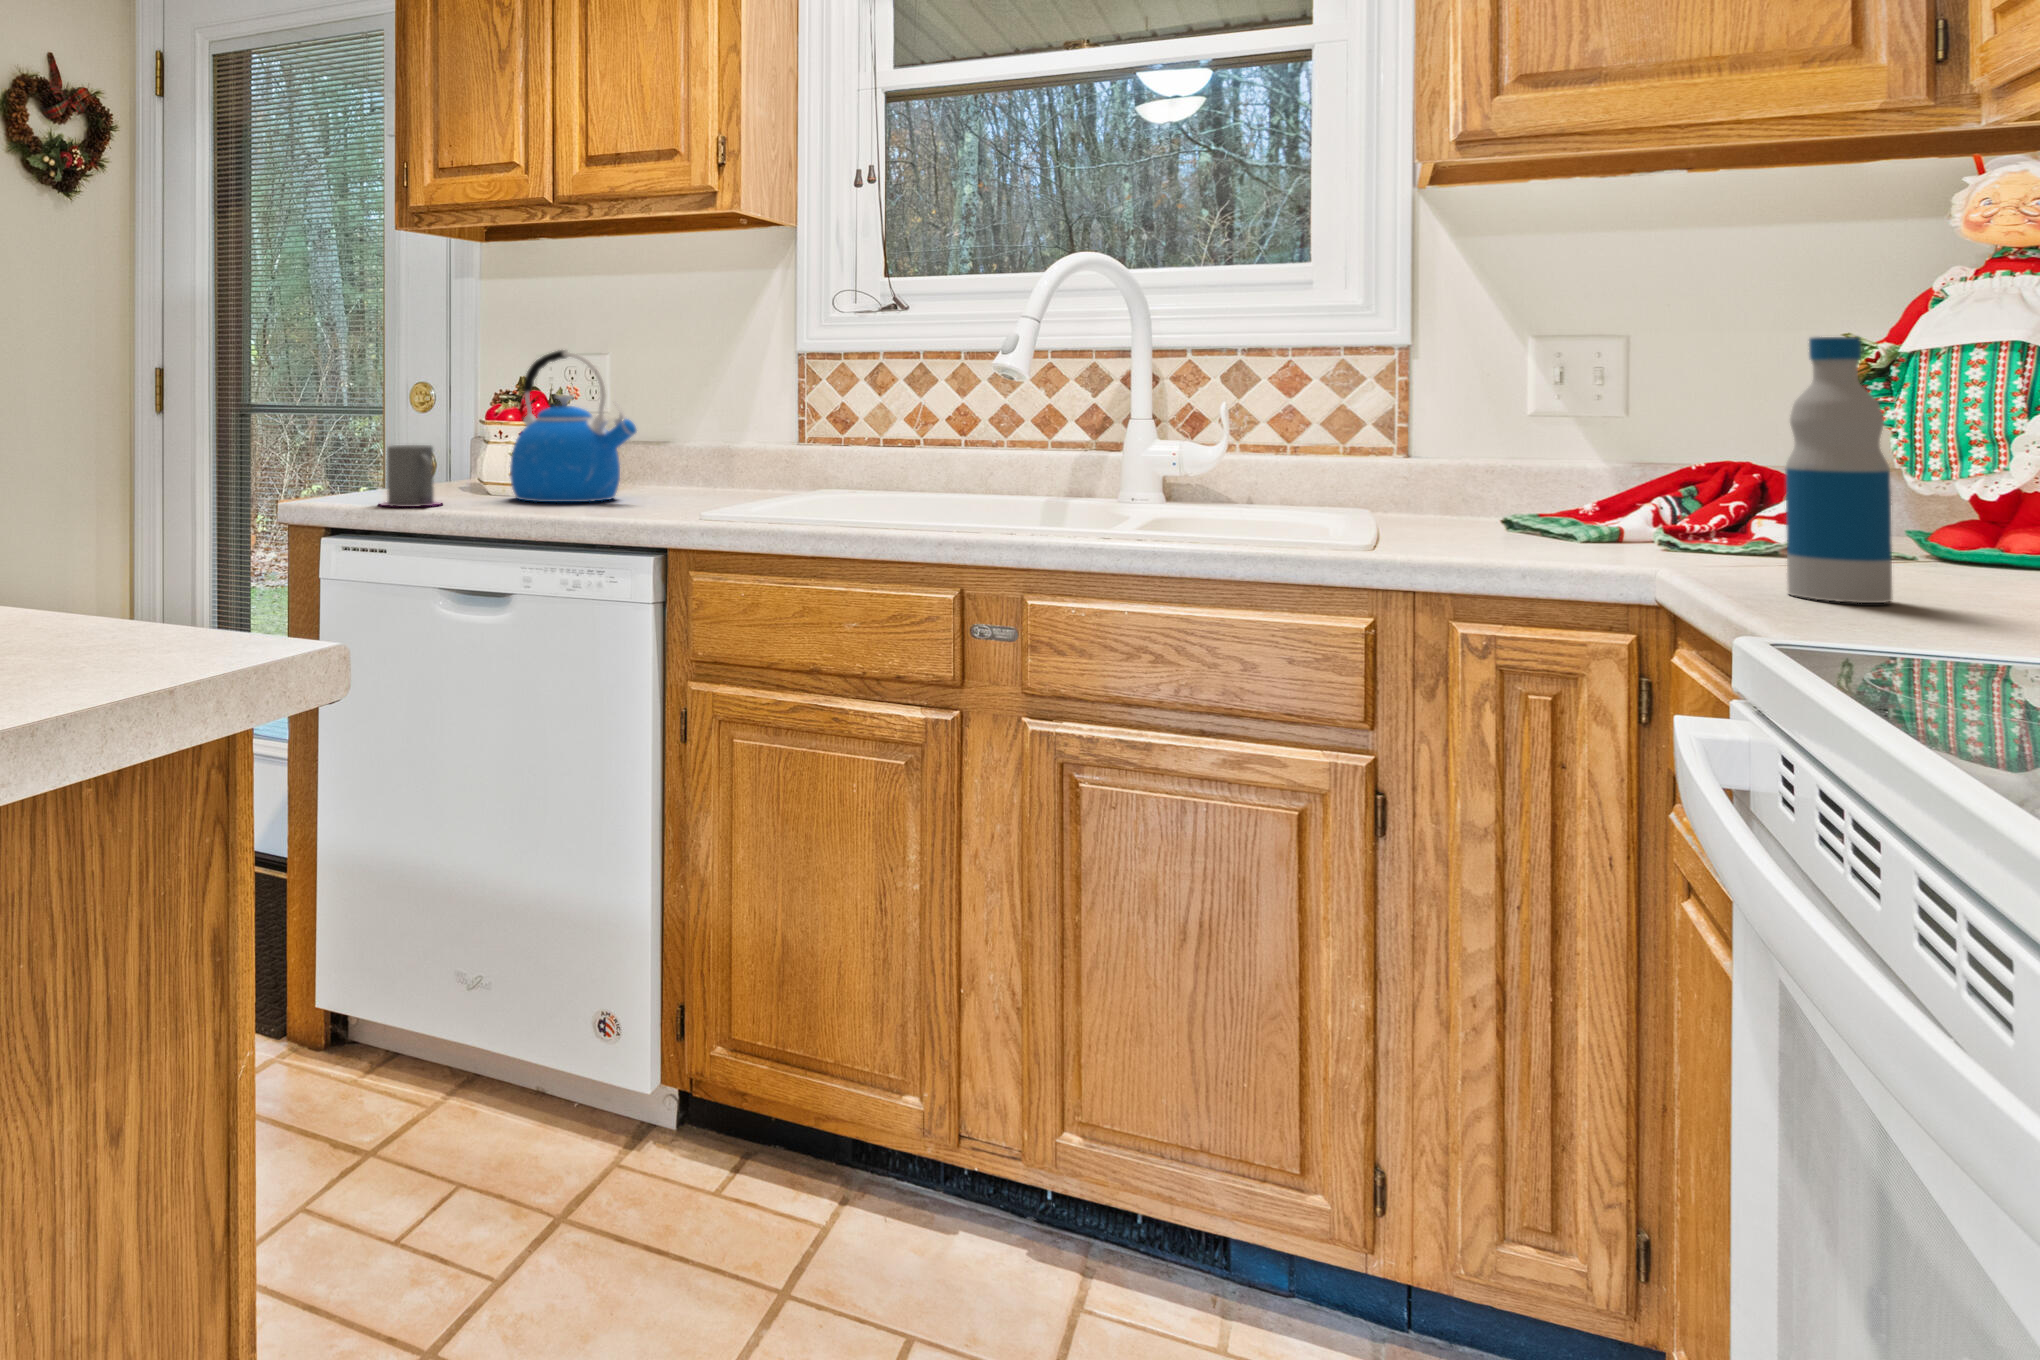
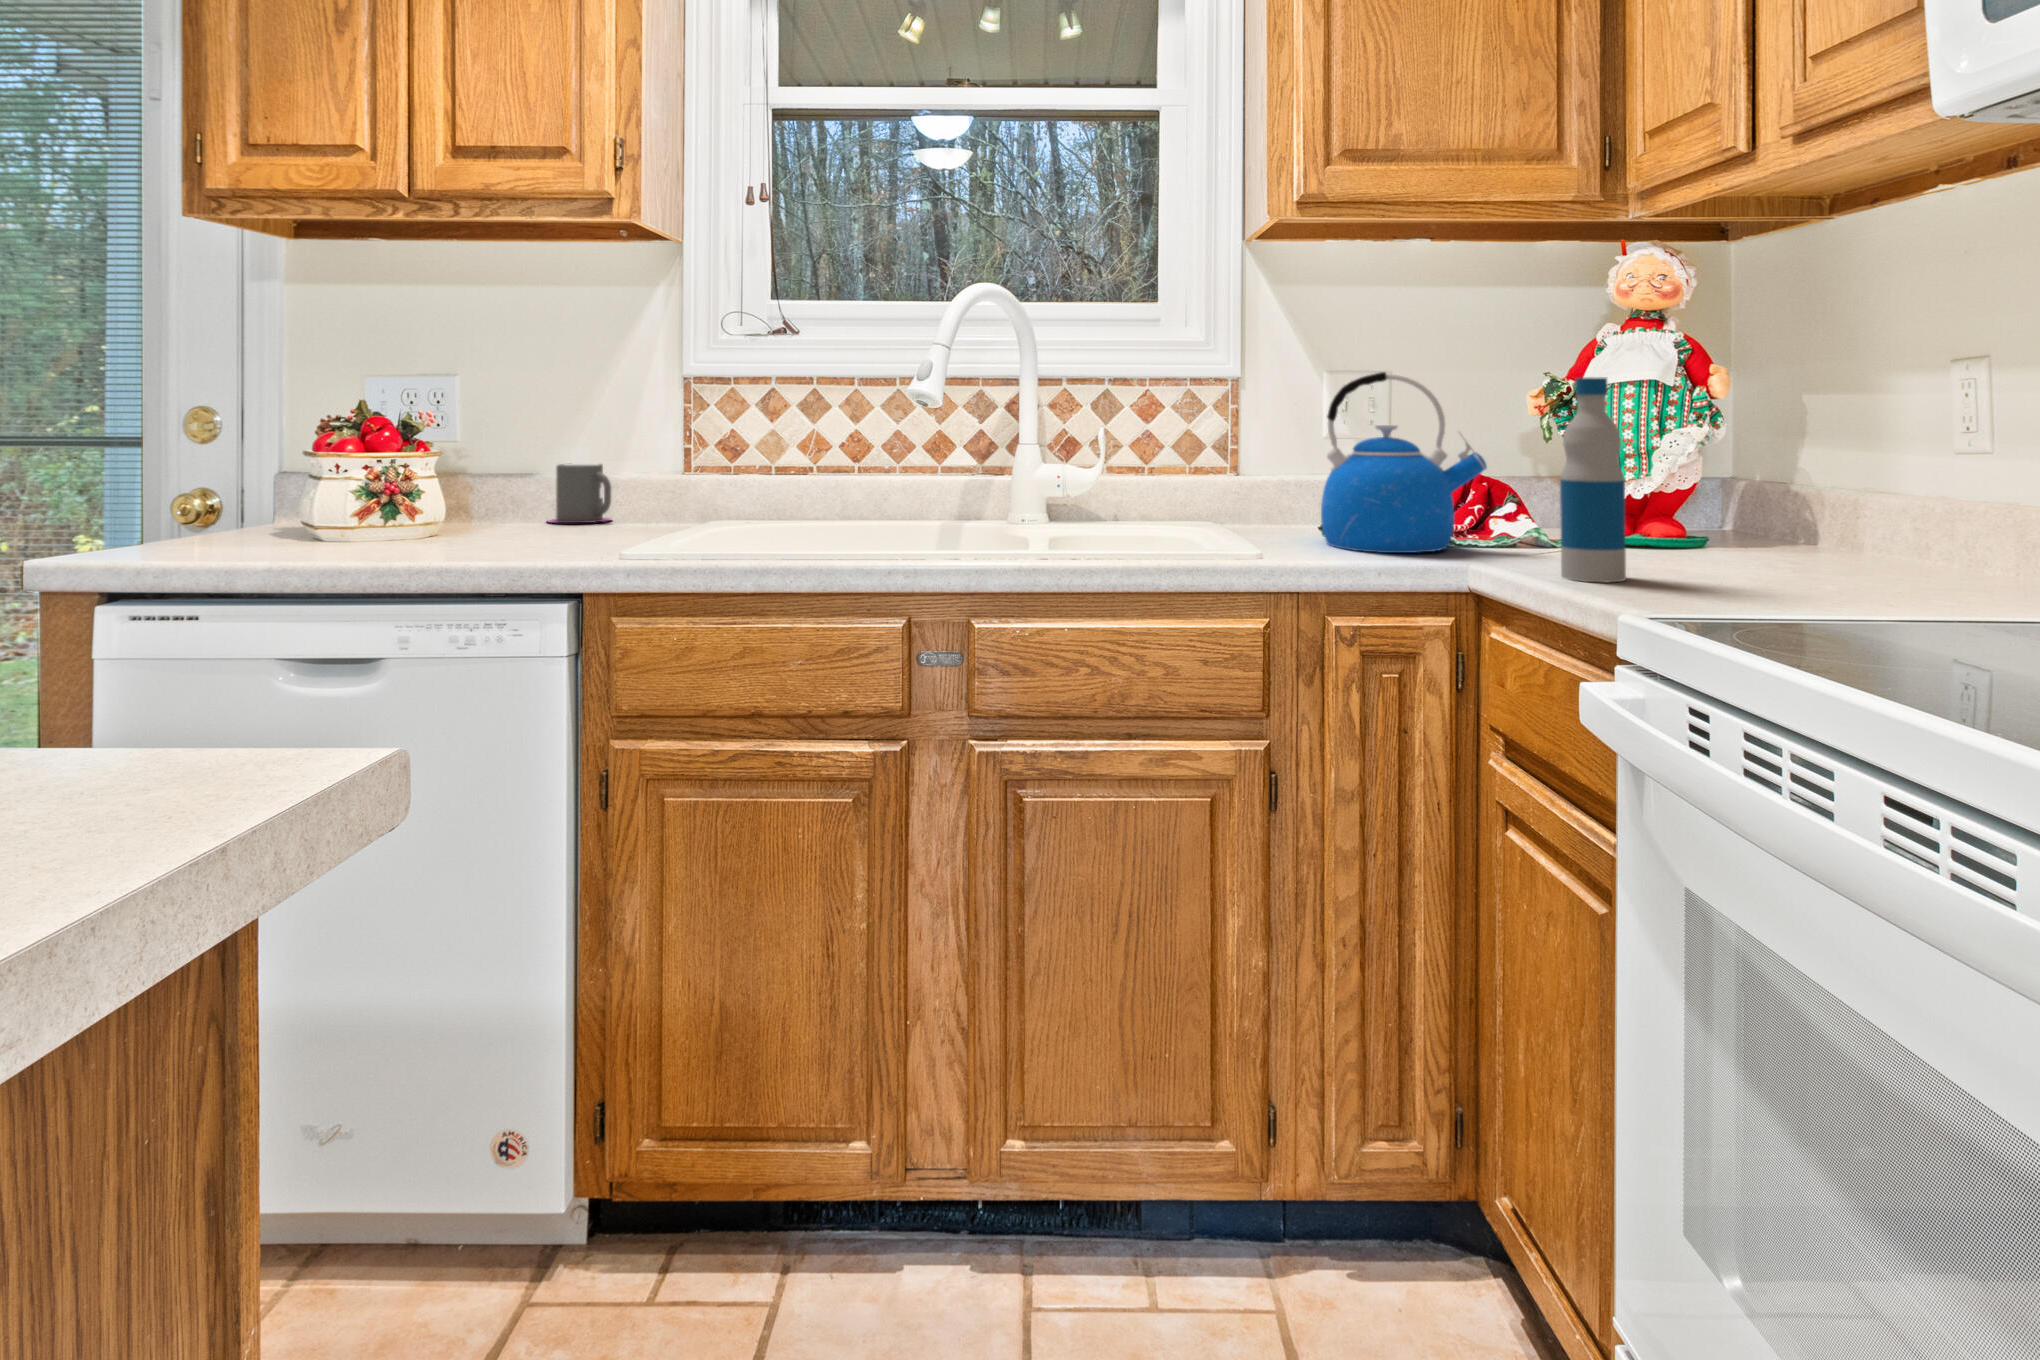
kettle: present [510,350,636,502] -> present [1321,372,1487,553]
mug: present [381,445,440,507] -> present [549,463,611,523]

